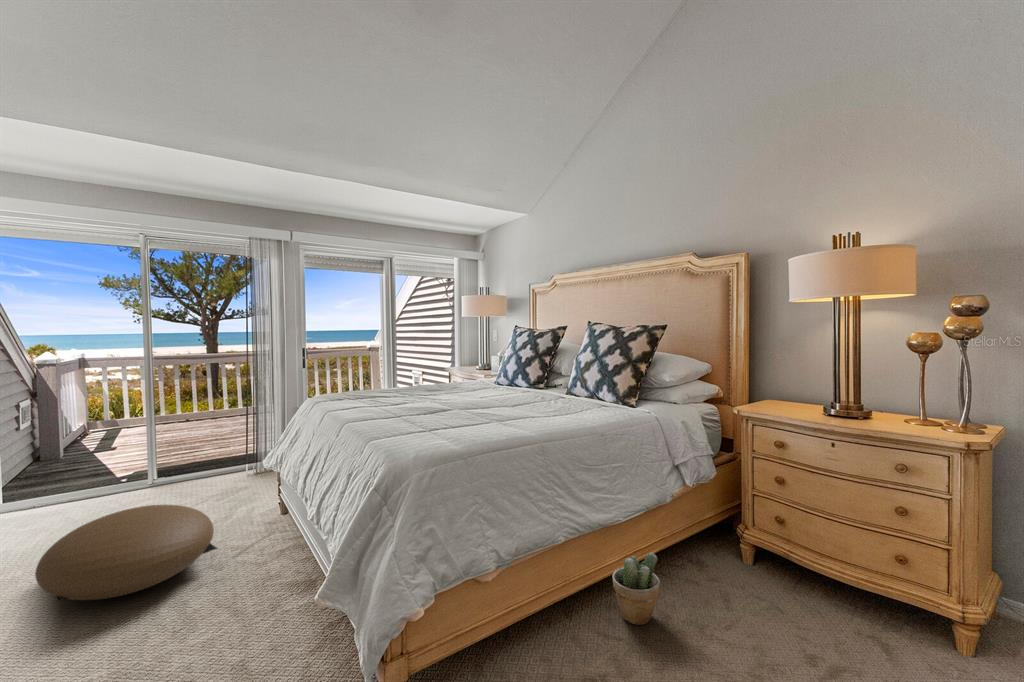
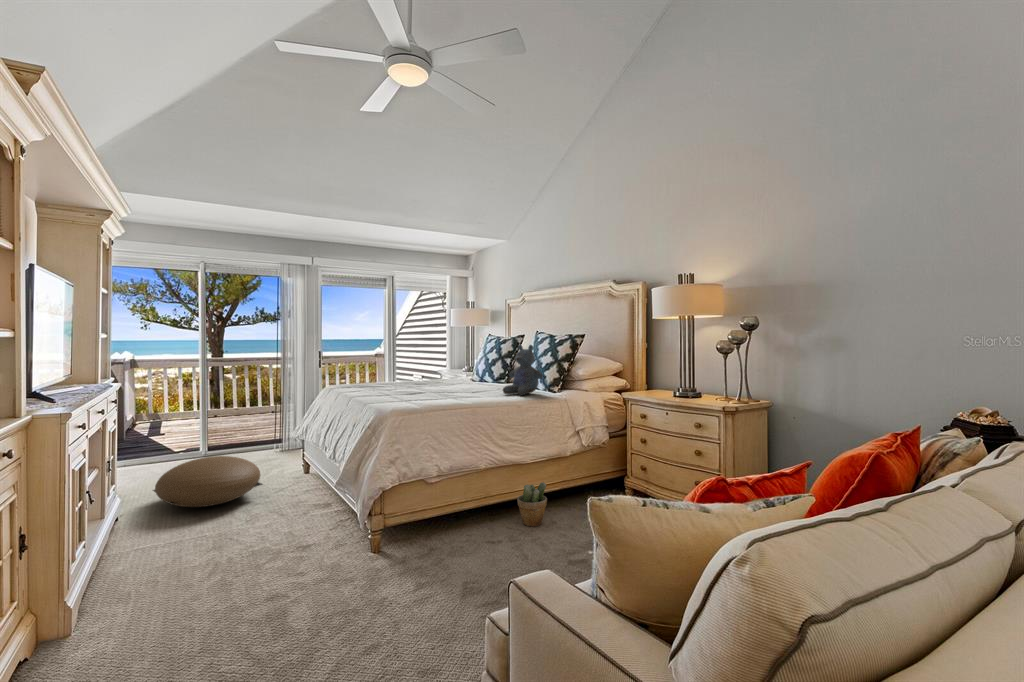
stuffed bear: none [569,341,627,414] -> present [503,345,543,395]

